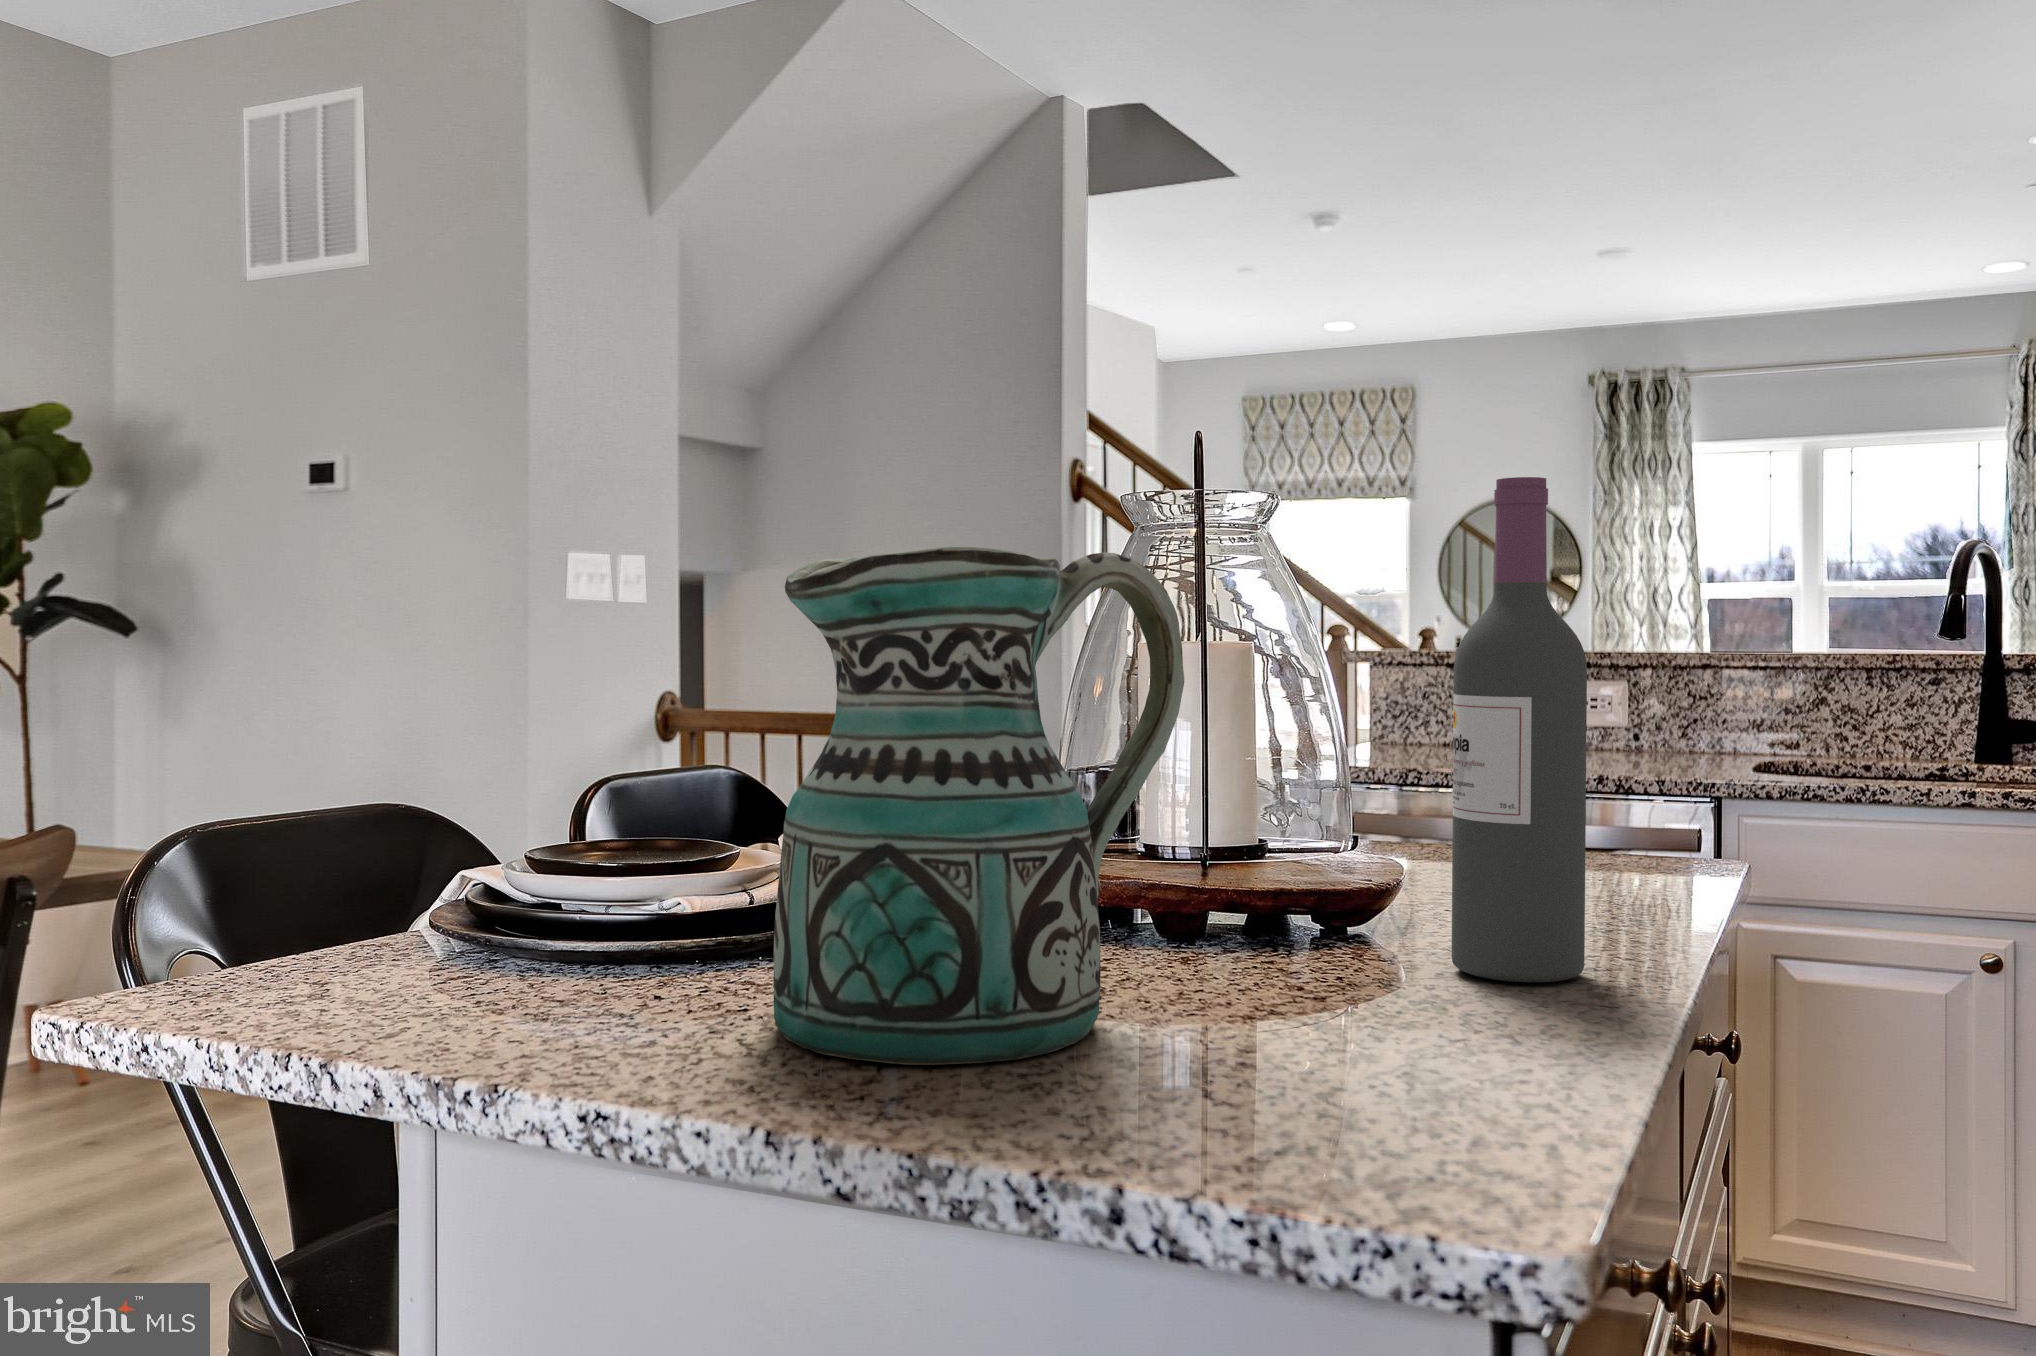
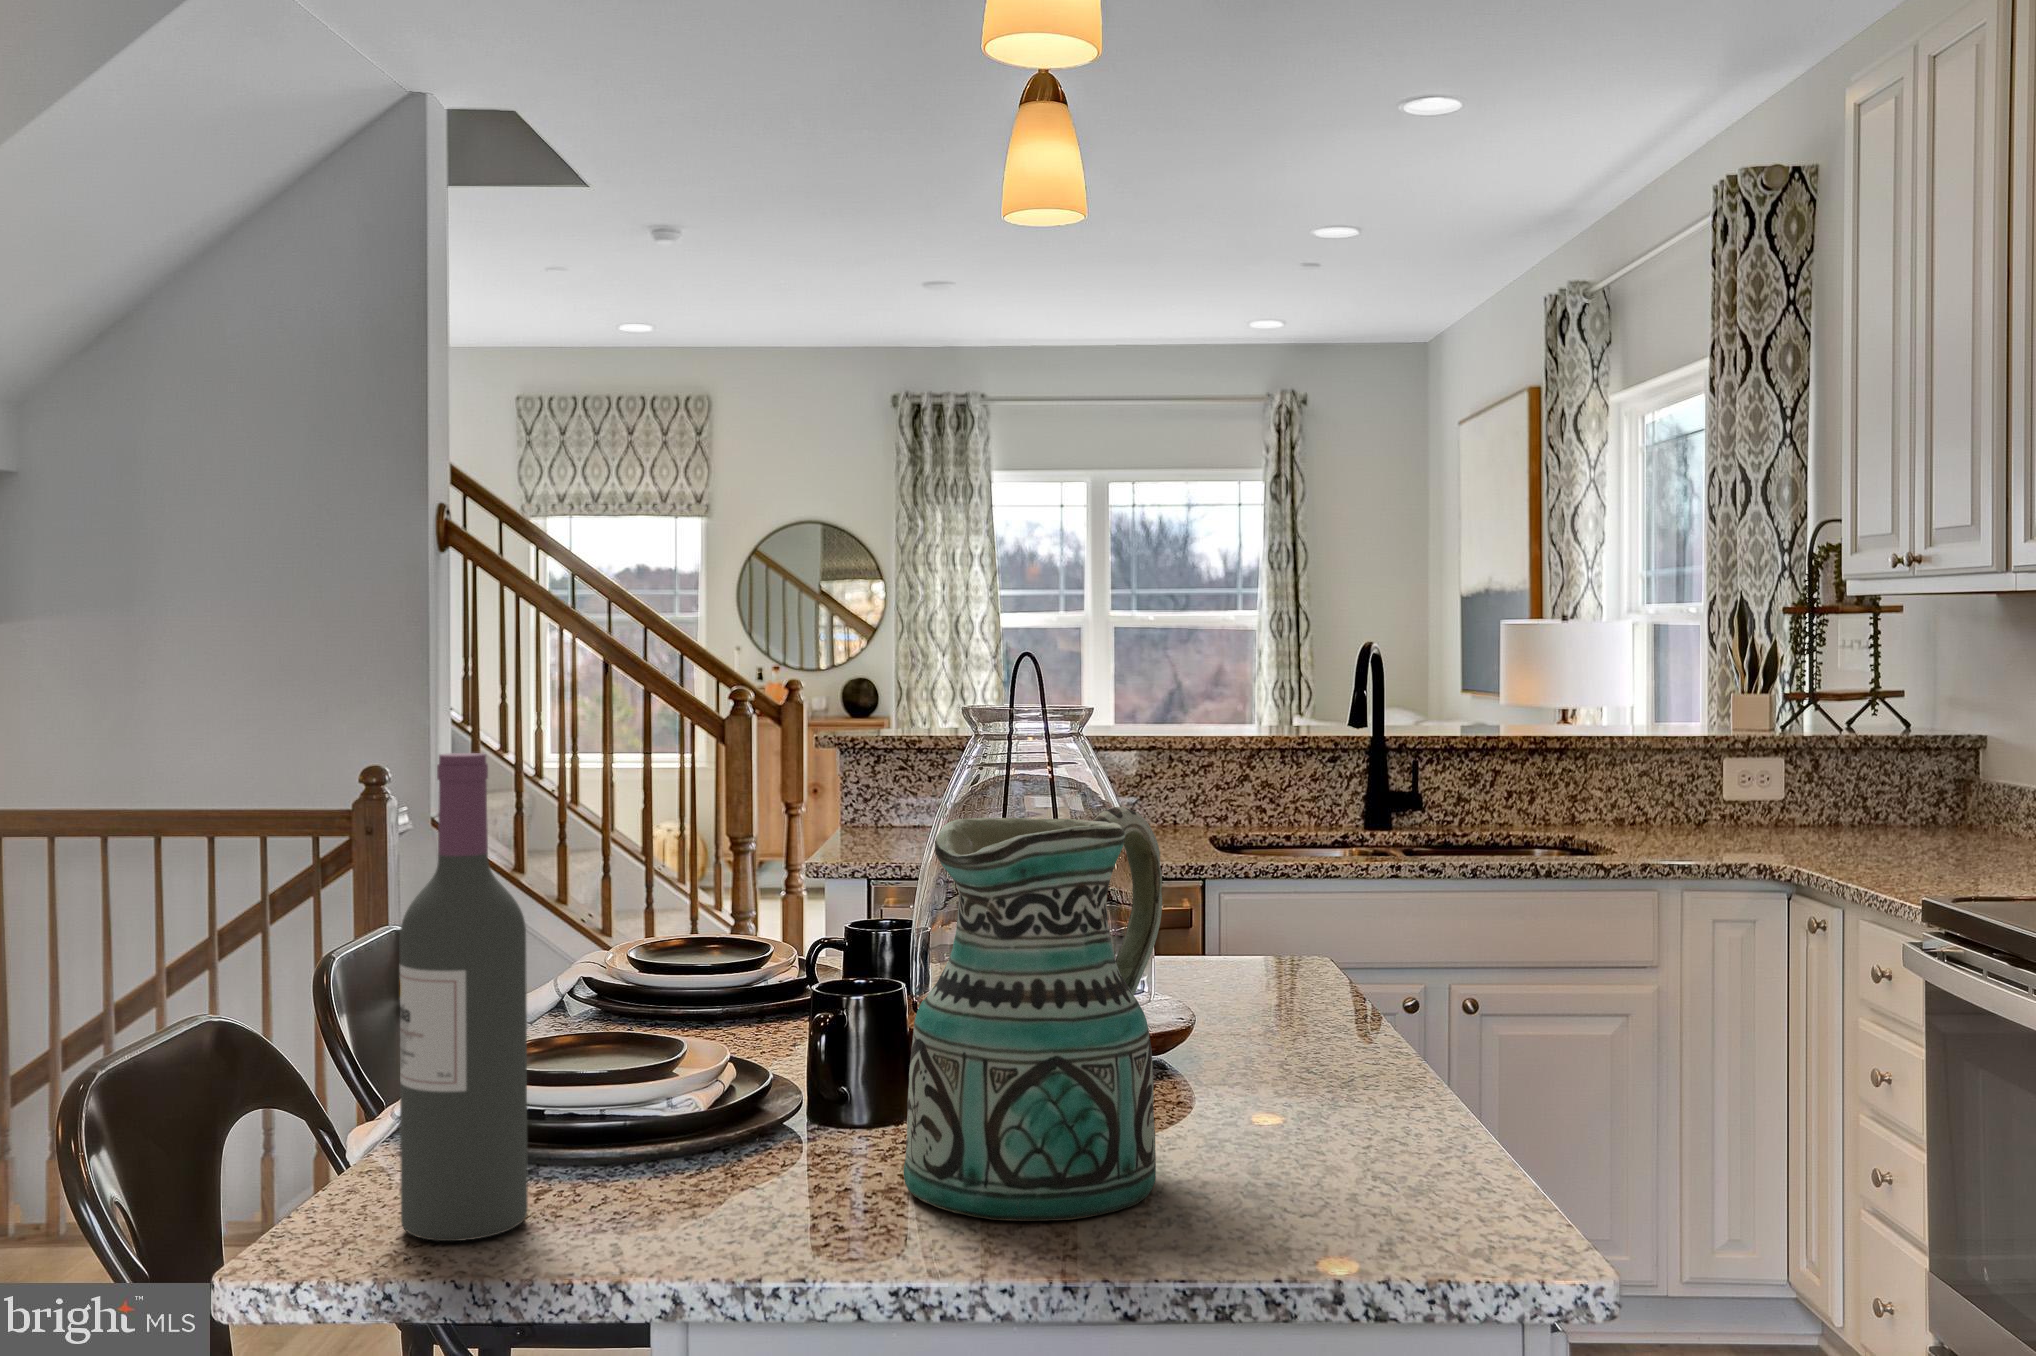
wine bottle: present [1452,477,1587,982] -> present [400,753,528,1241]

